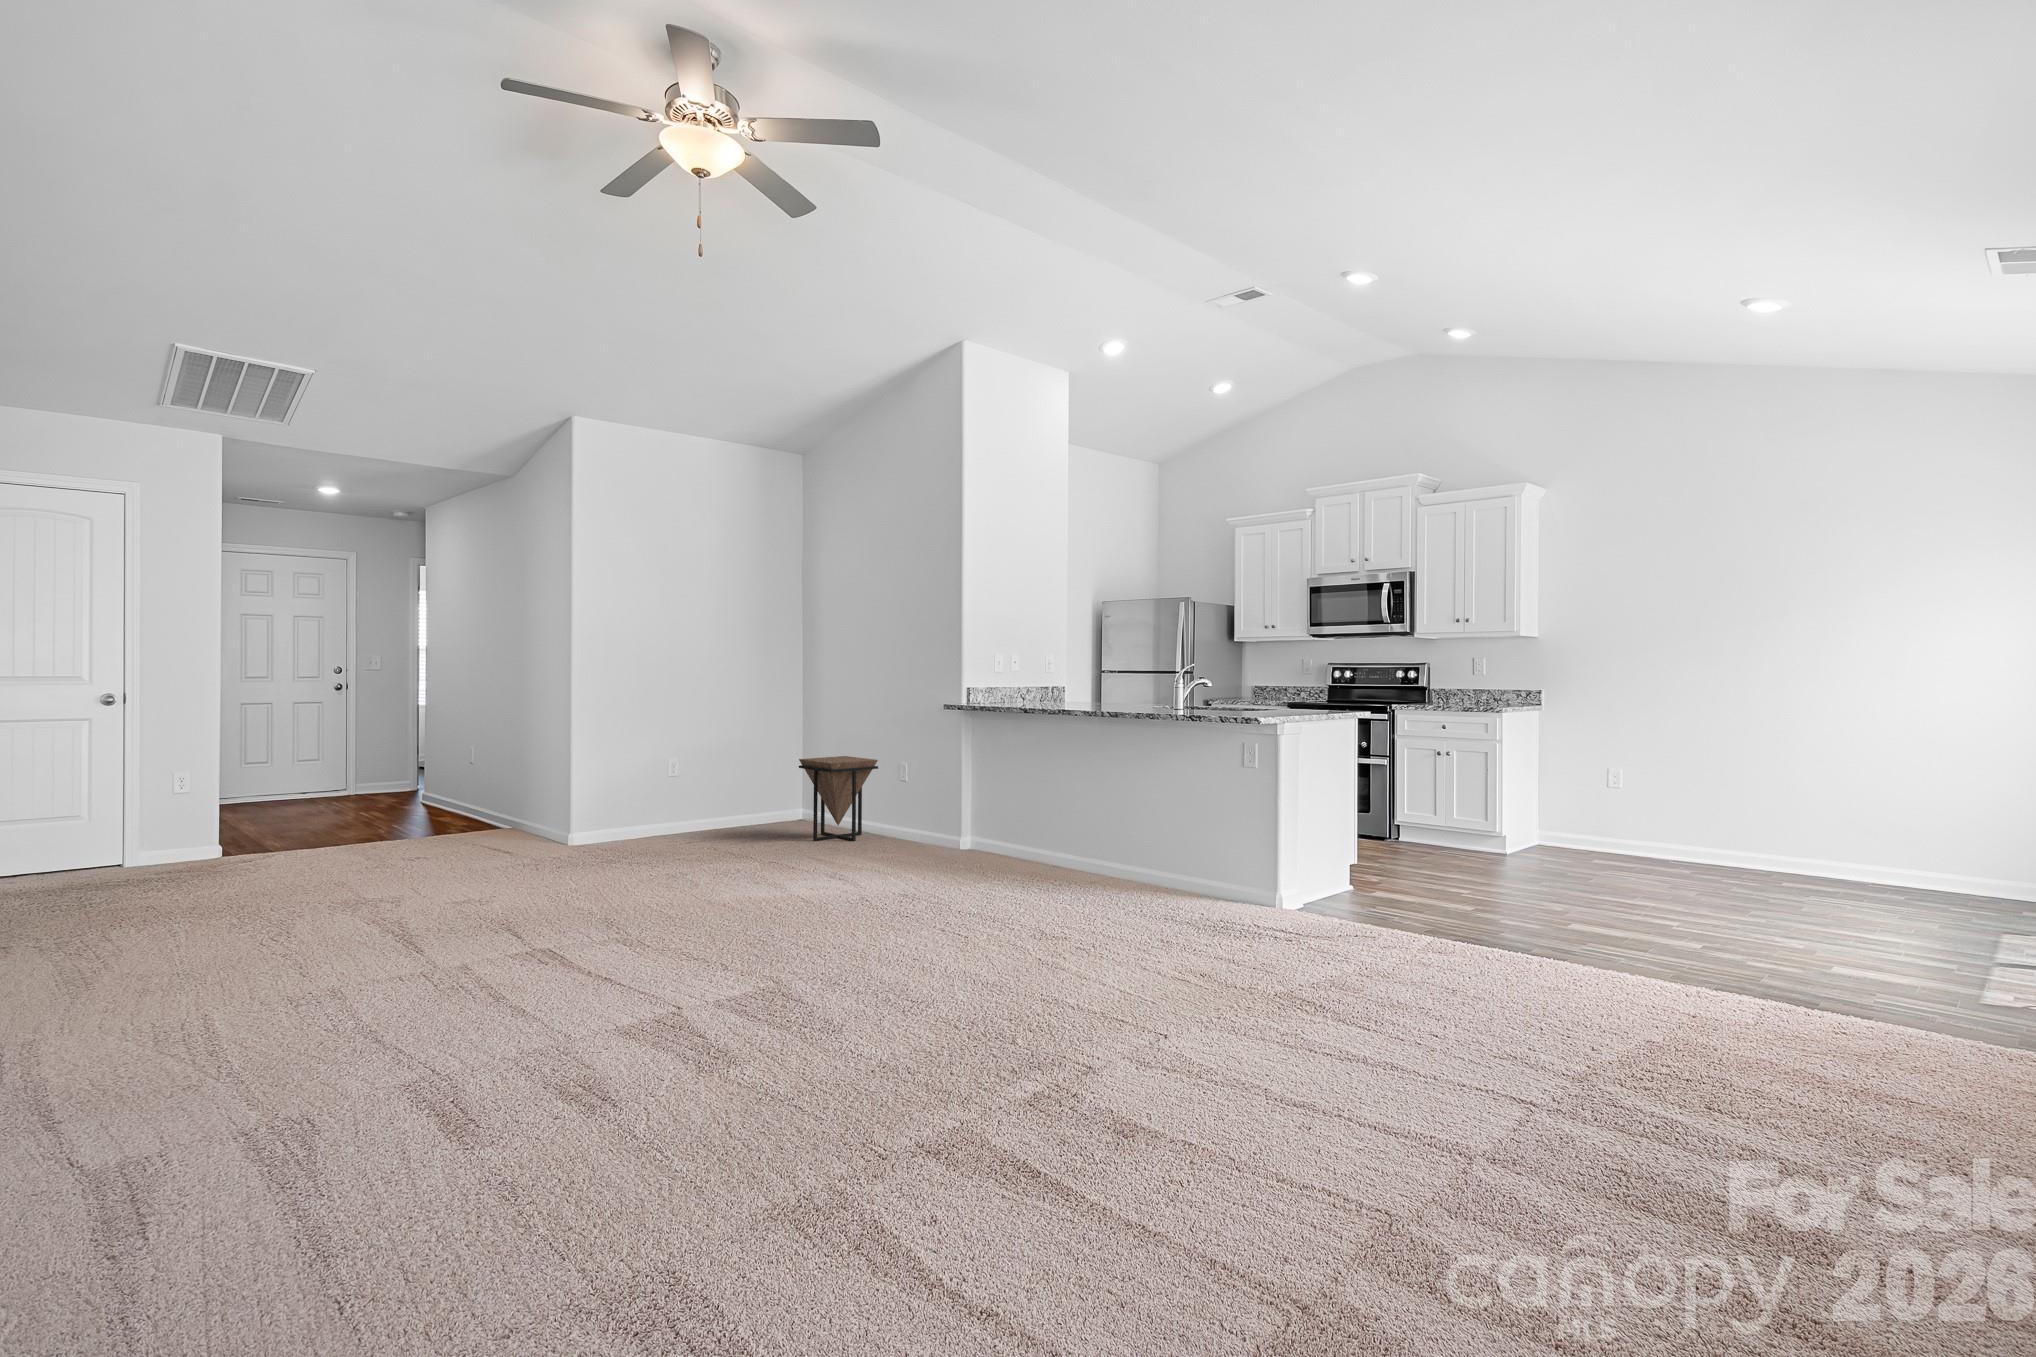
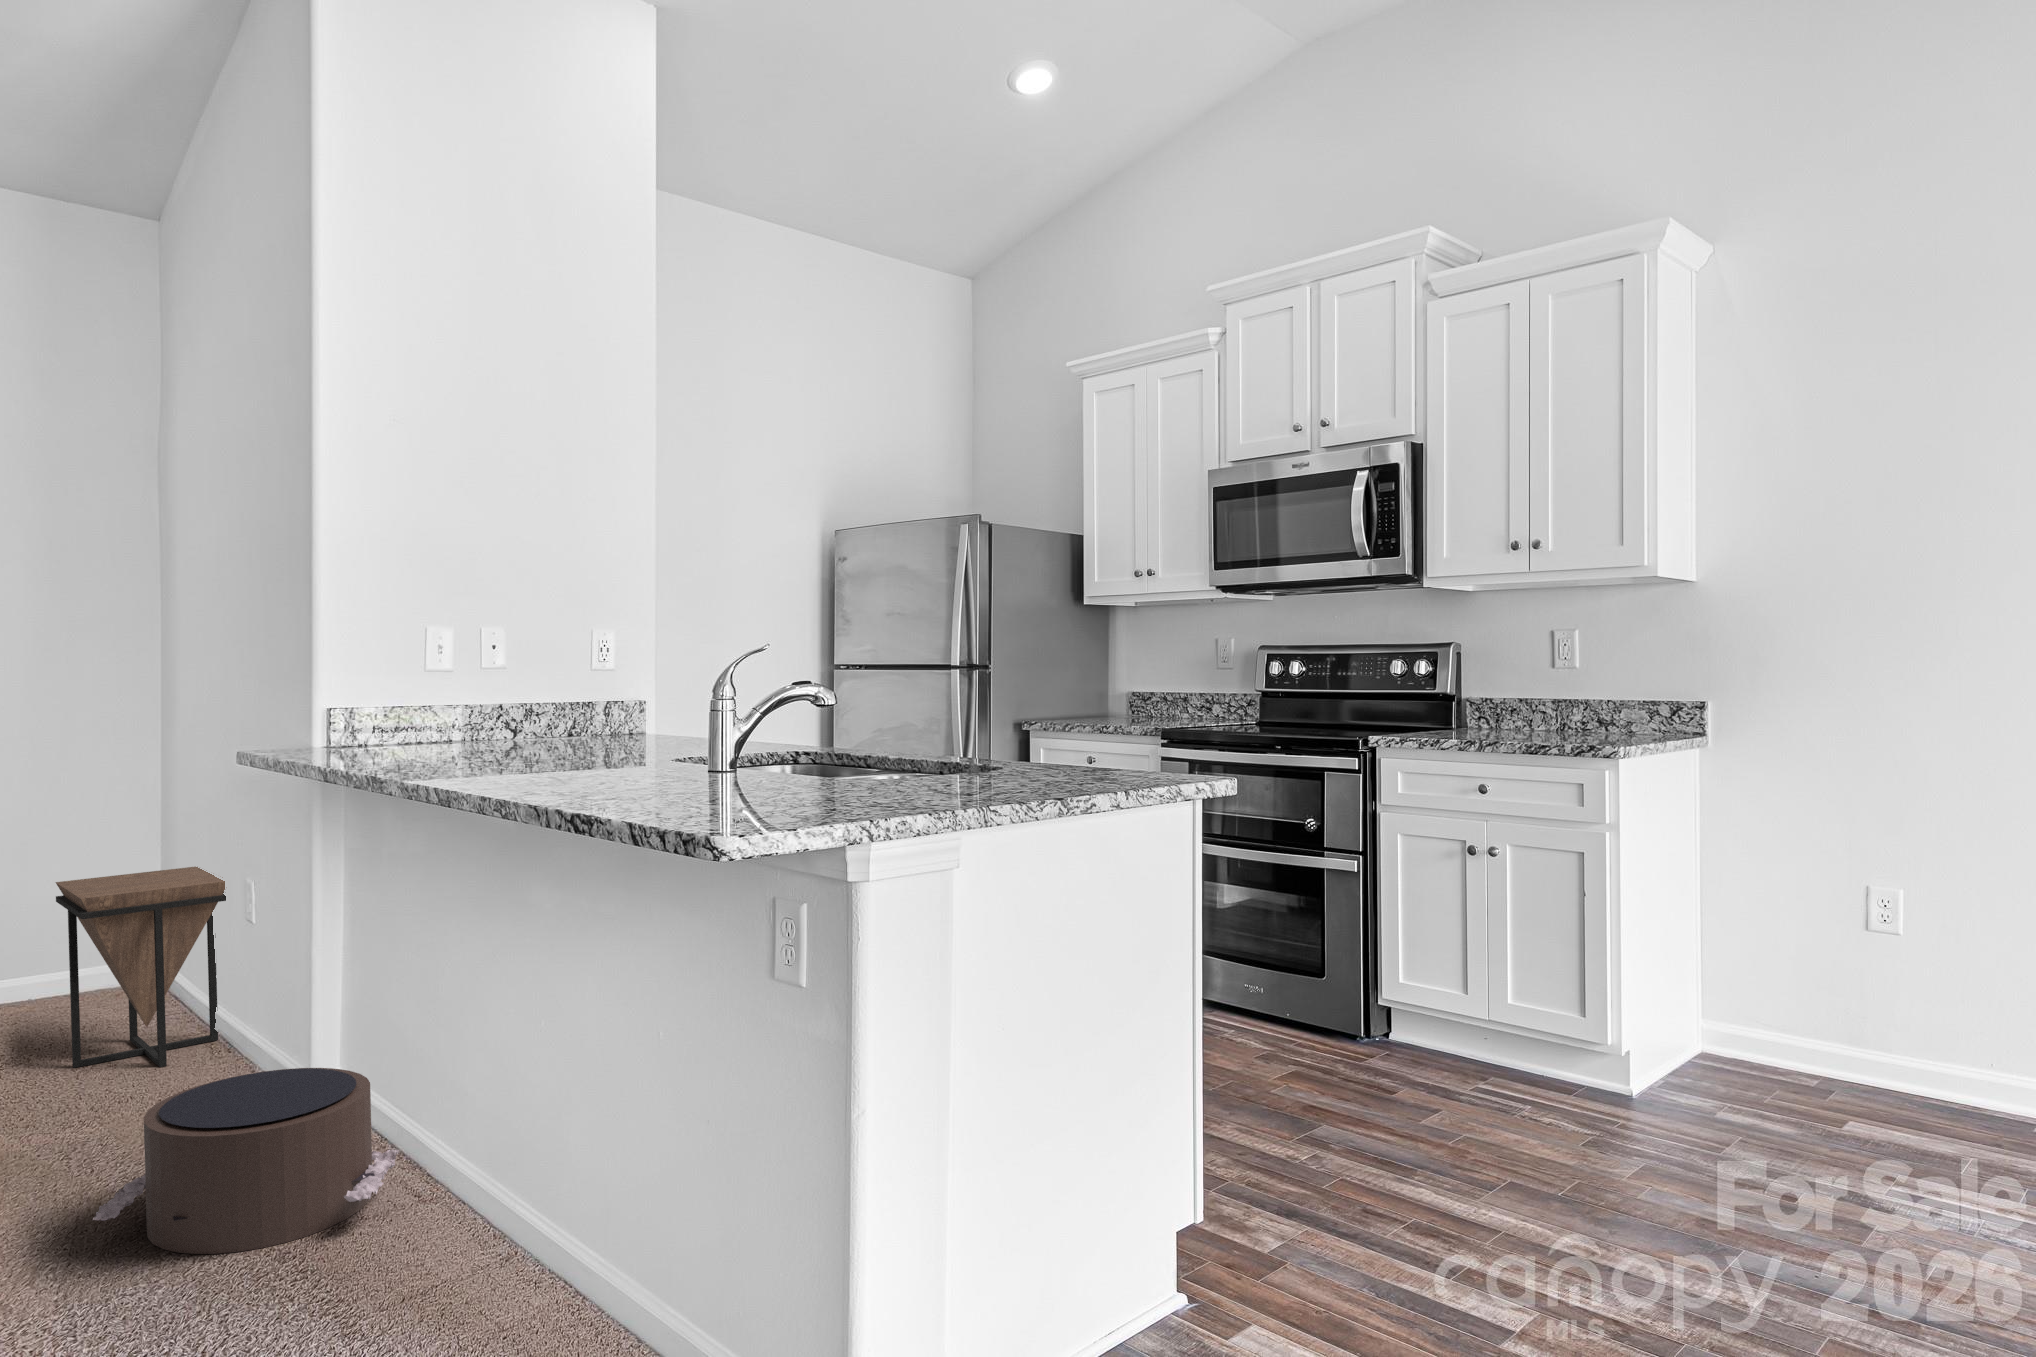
pouf: none [934,823,1033,879] -> present [93,1068,399,1254]

